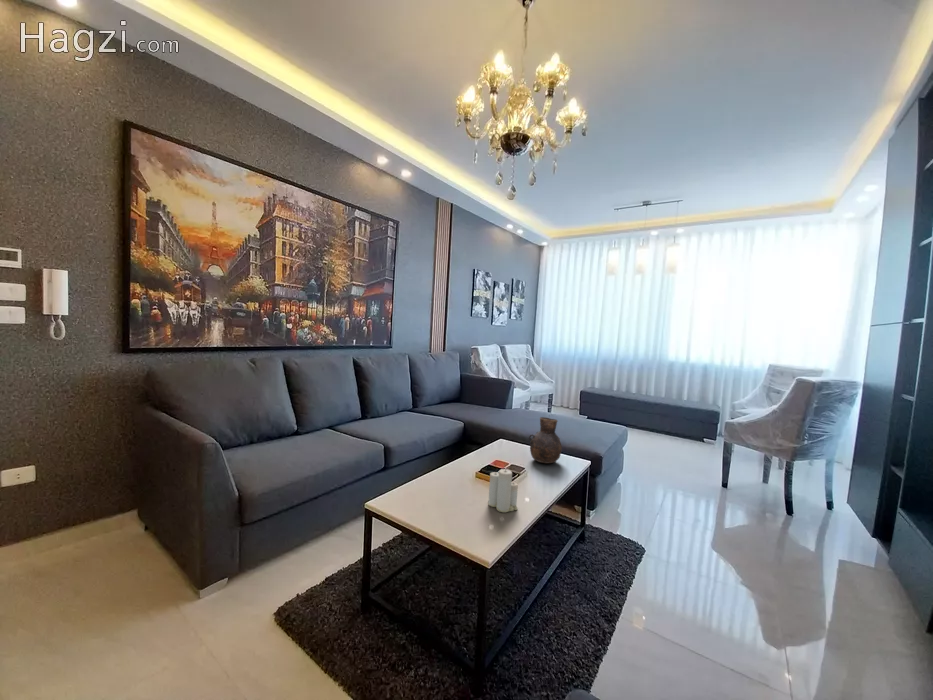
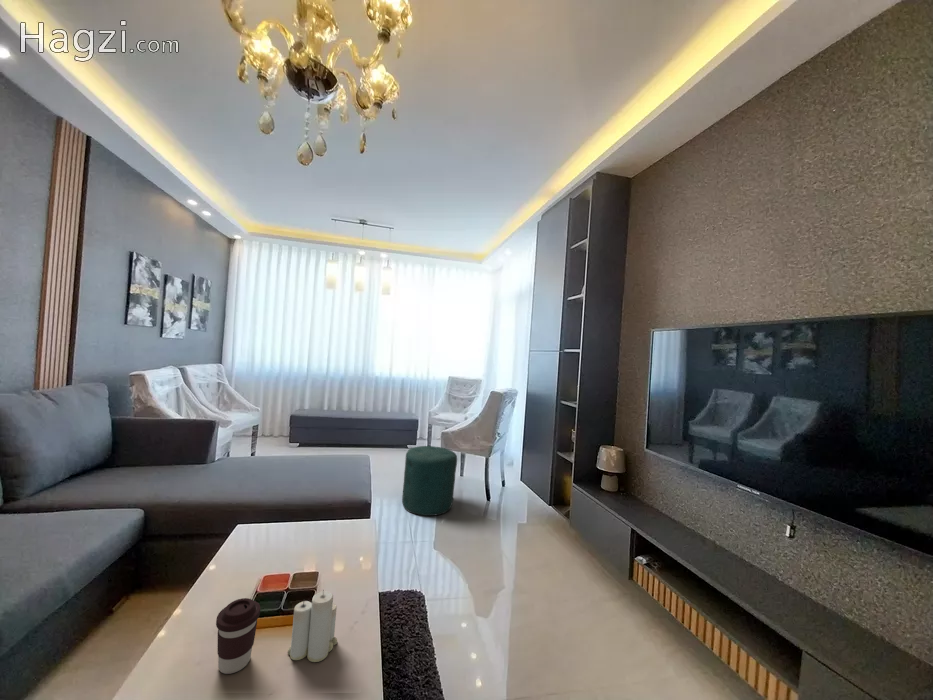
vase: present [529,417,562,463] -> none [299,479,342,542]
ottoman: none [664,429,736,507] -> present [402,446,457,516]
coffee cup: none [453,458,475,497] -> present [216,598,260,674]

